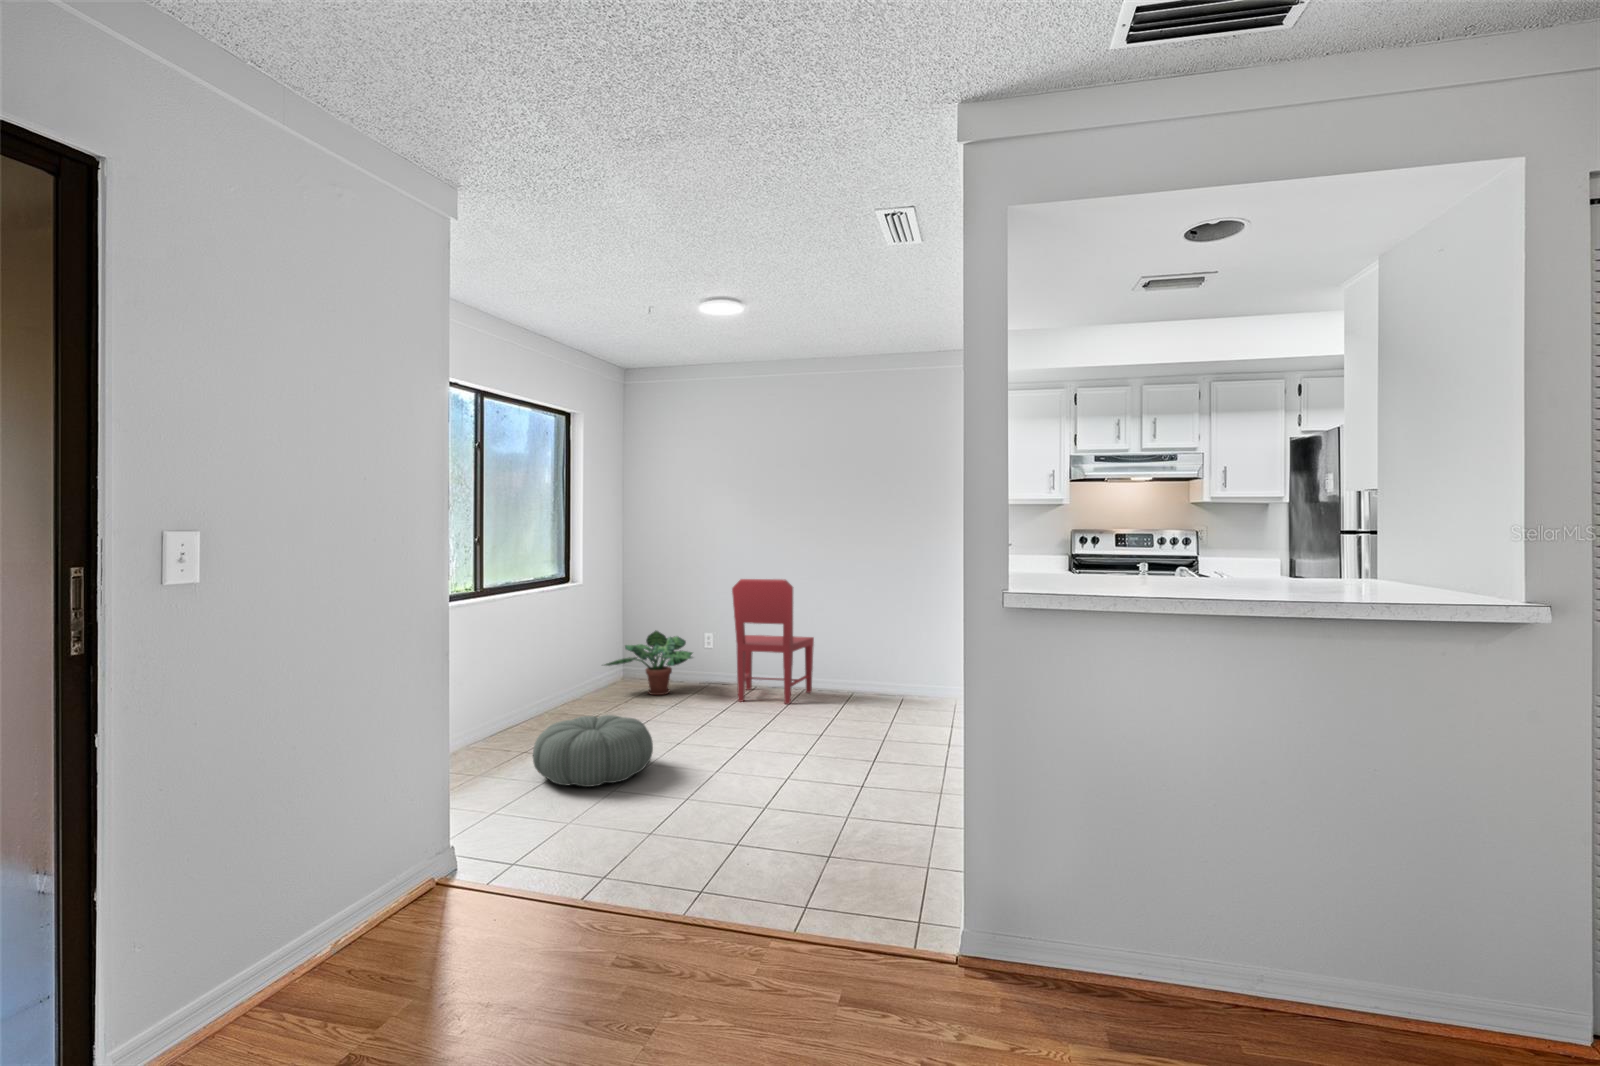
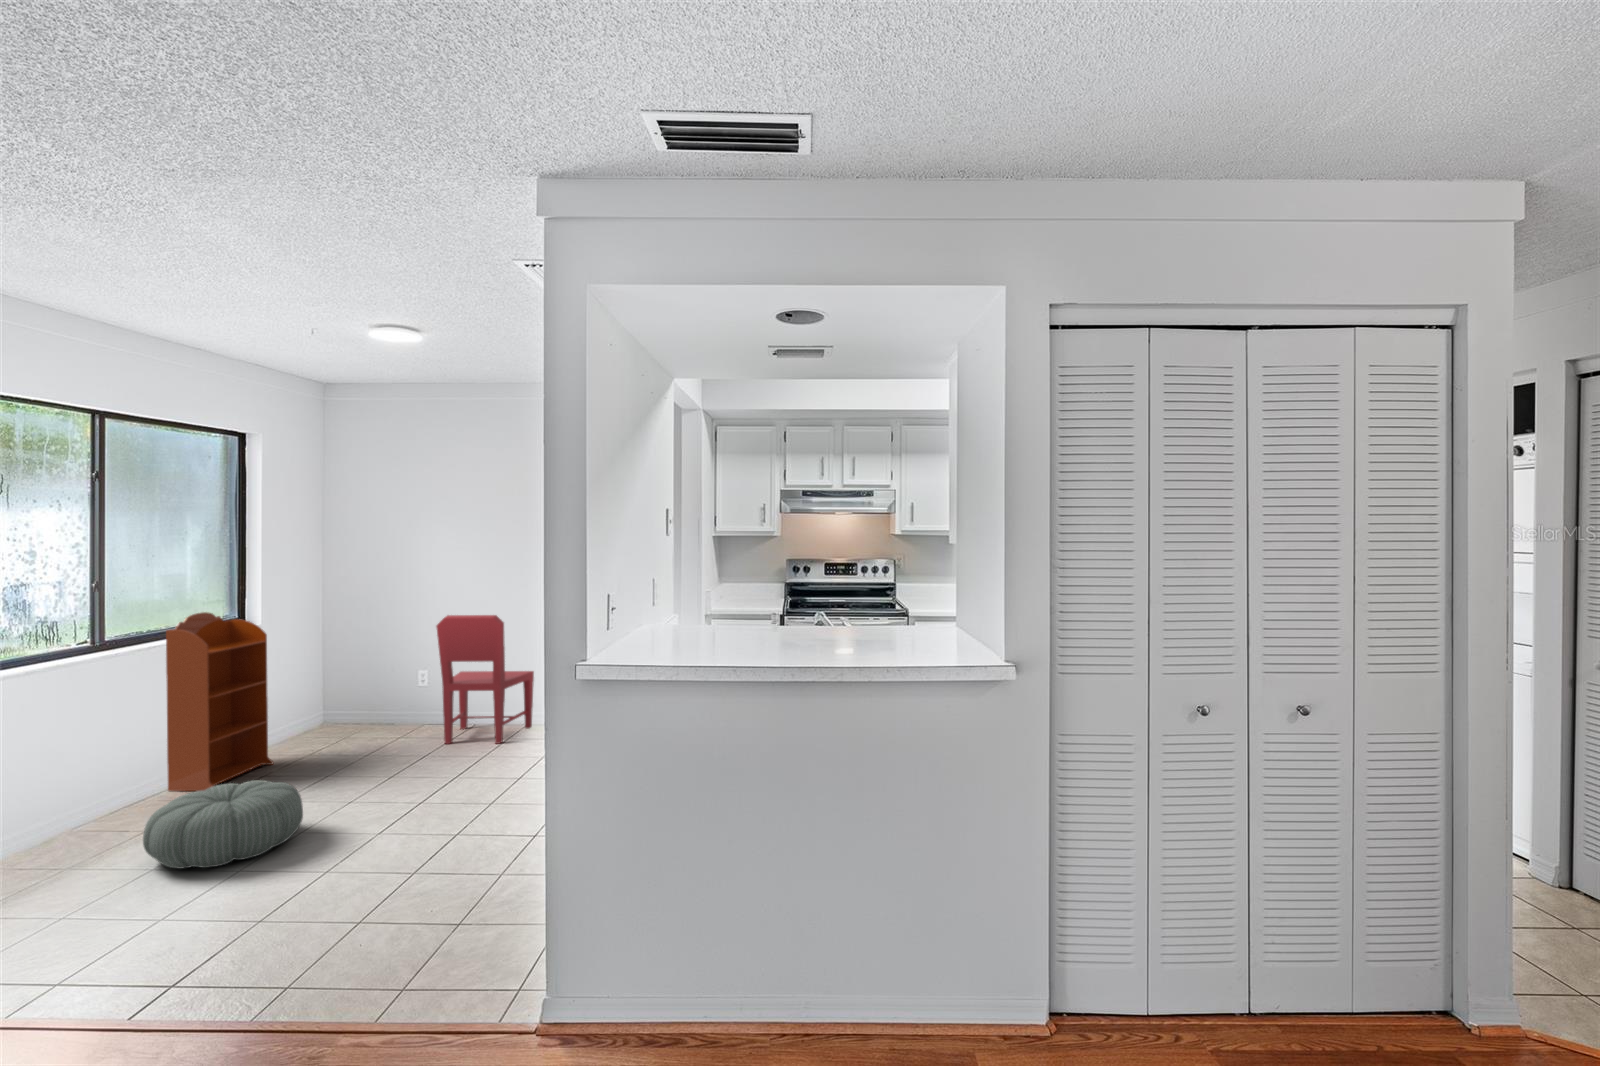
bookcase: none [523,568,599,726] -> present [166,612,273,791]
potted plant: present [605,631,692,695] -> none [282,672,398,743]

